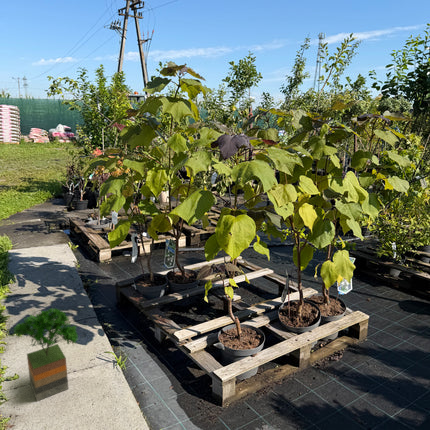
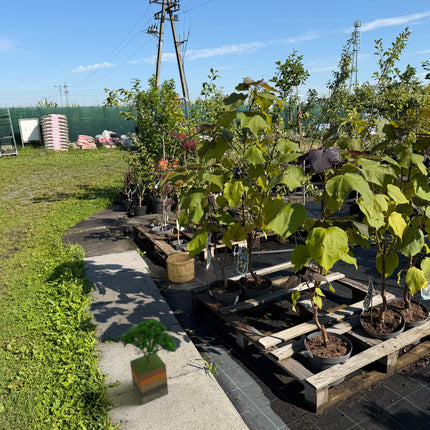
wooden bucket: none [96,247,126,277] -> present [166,253,194,283]

